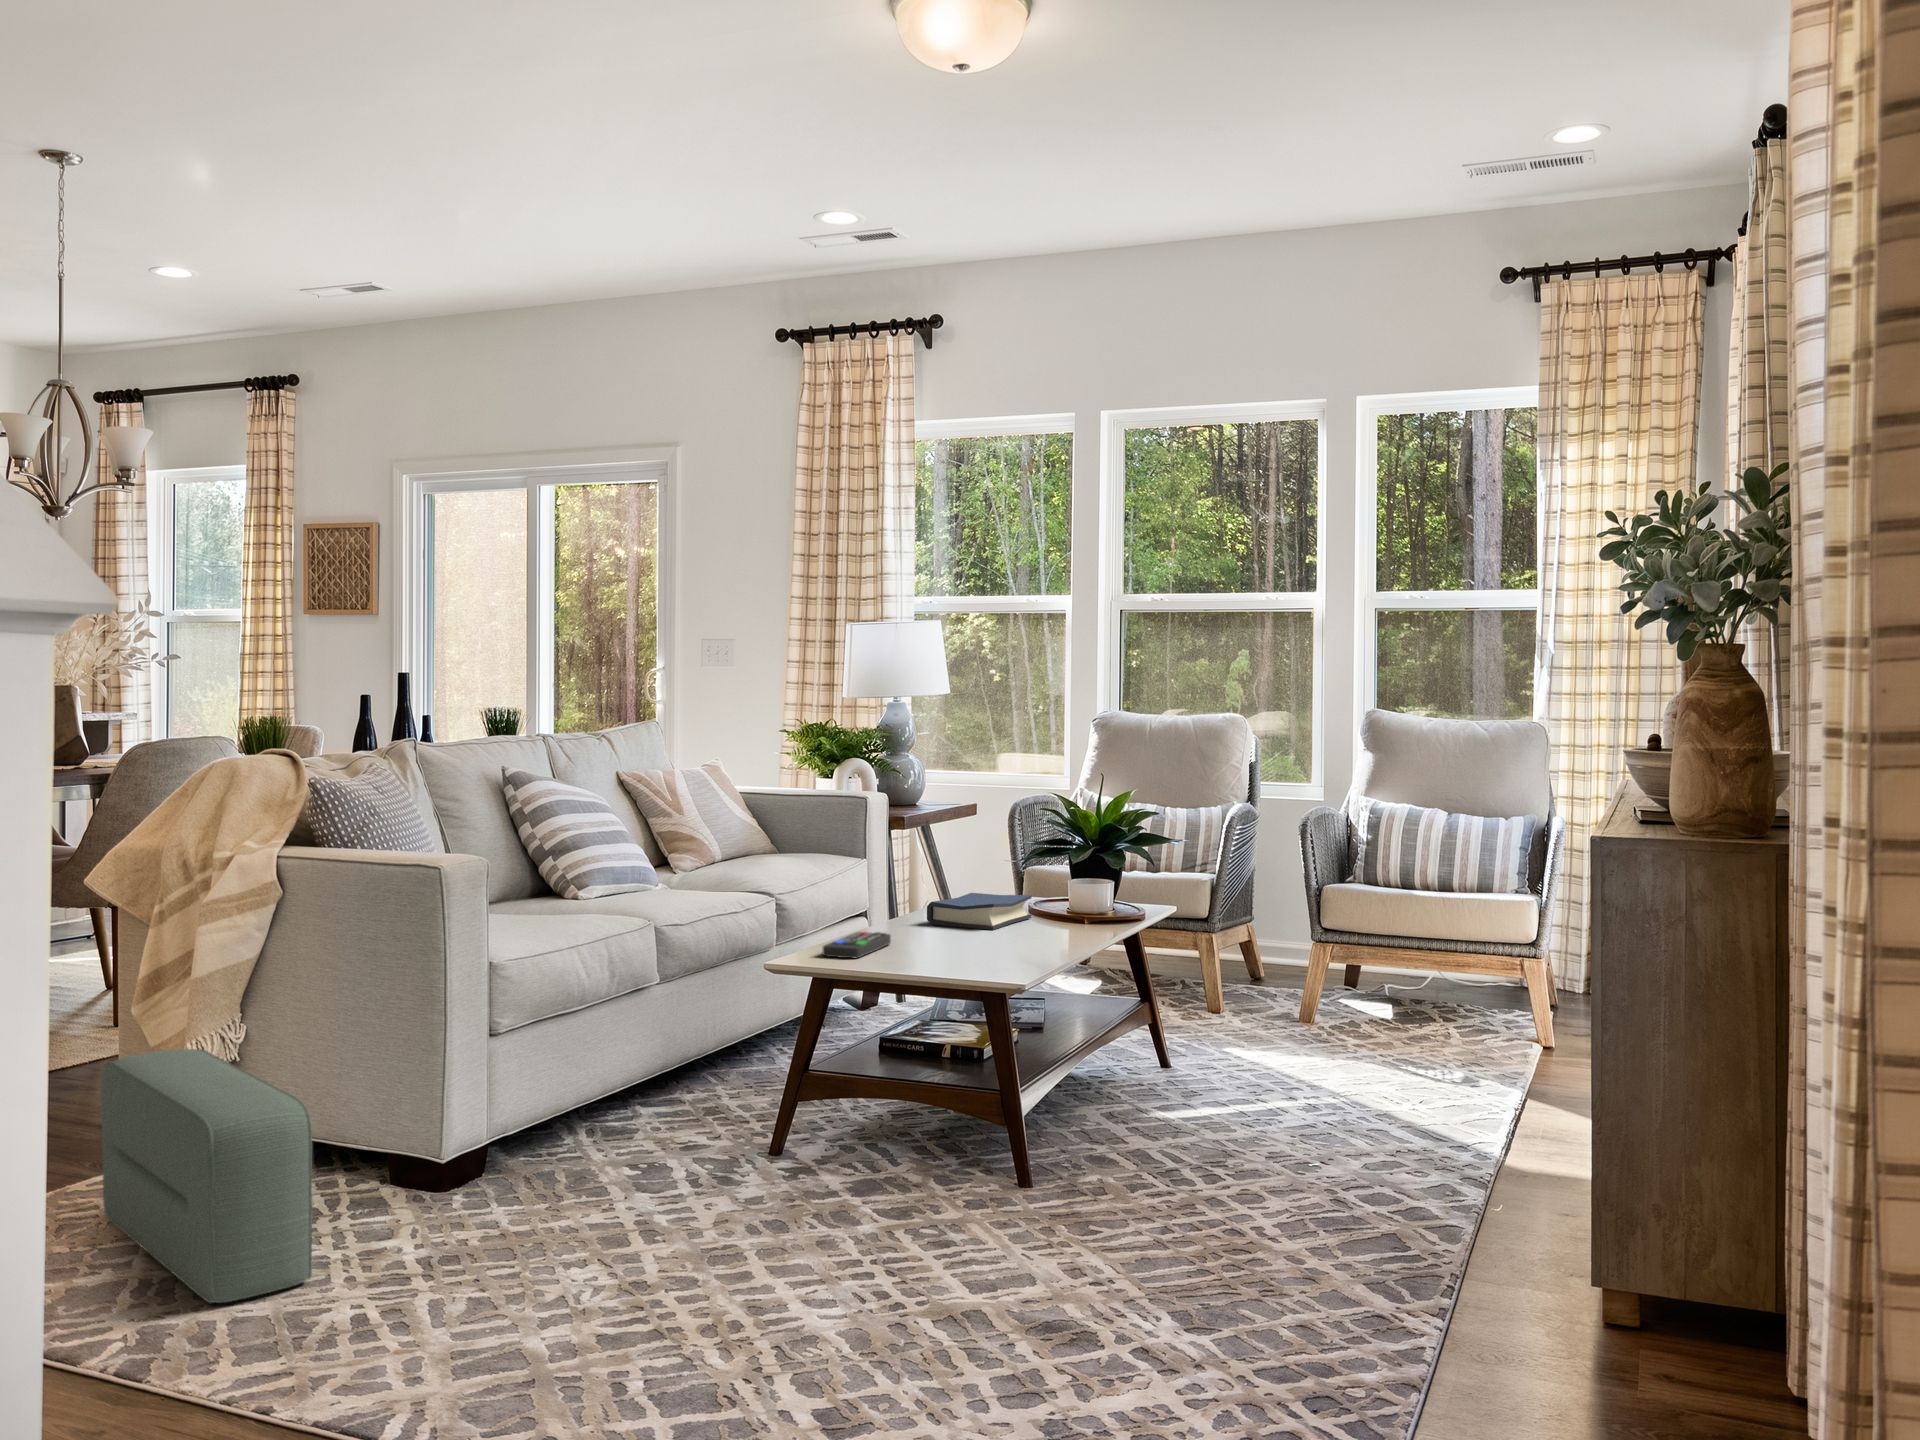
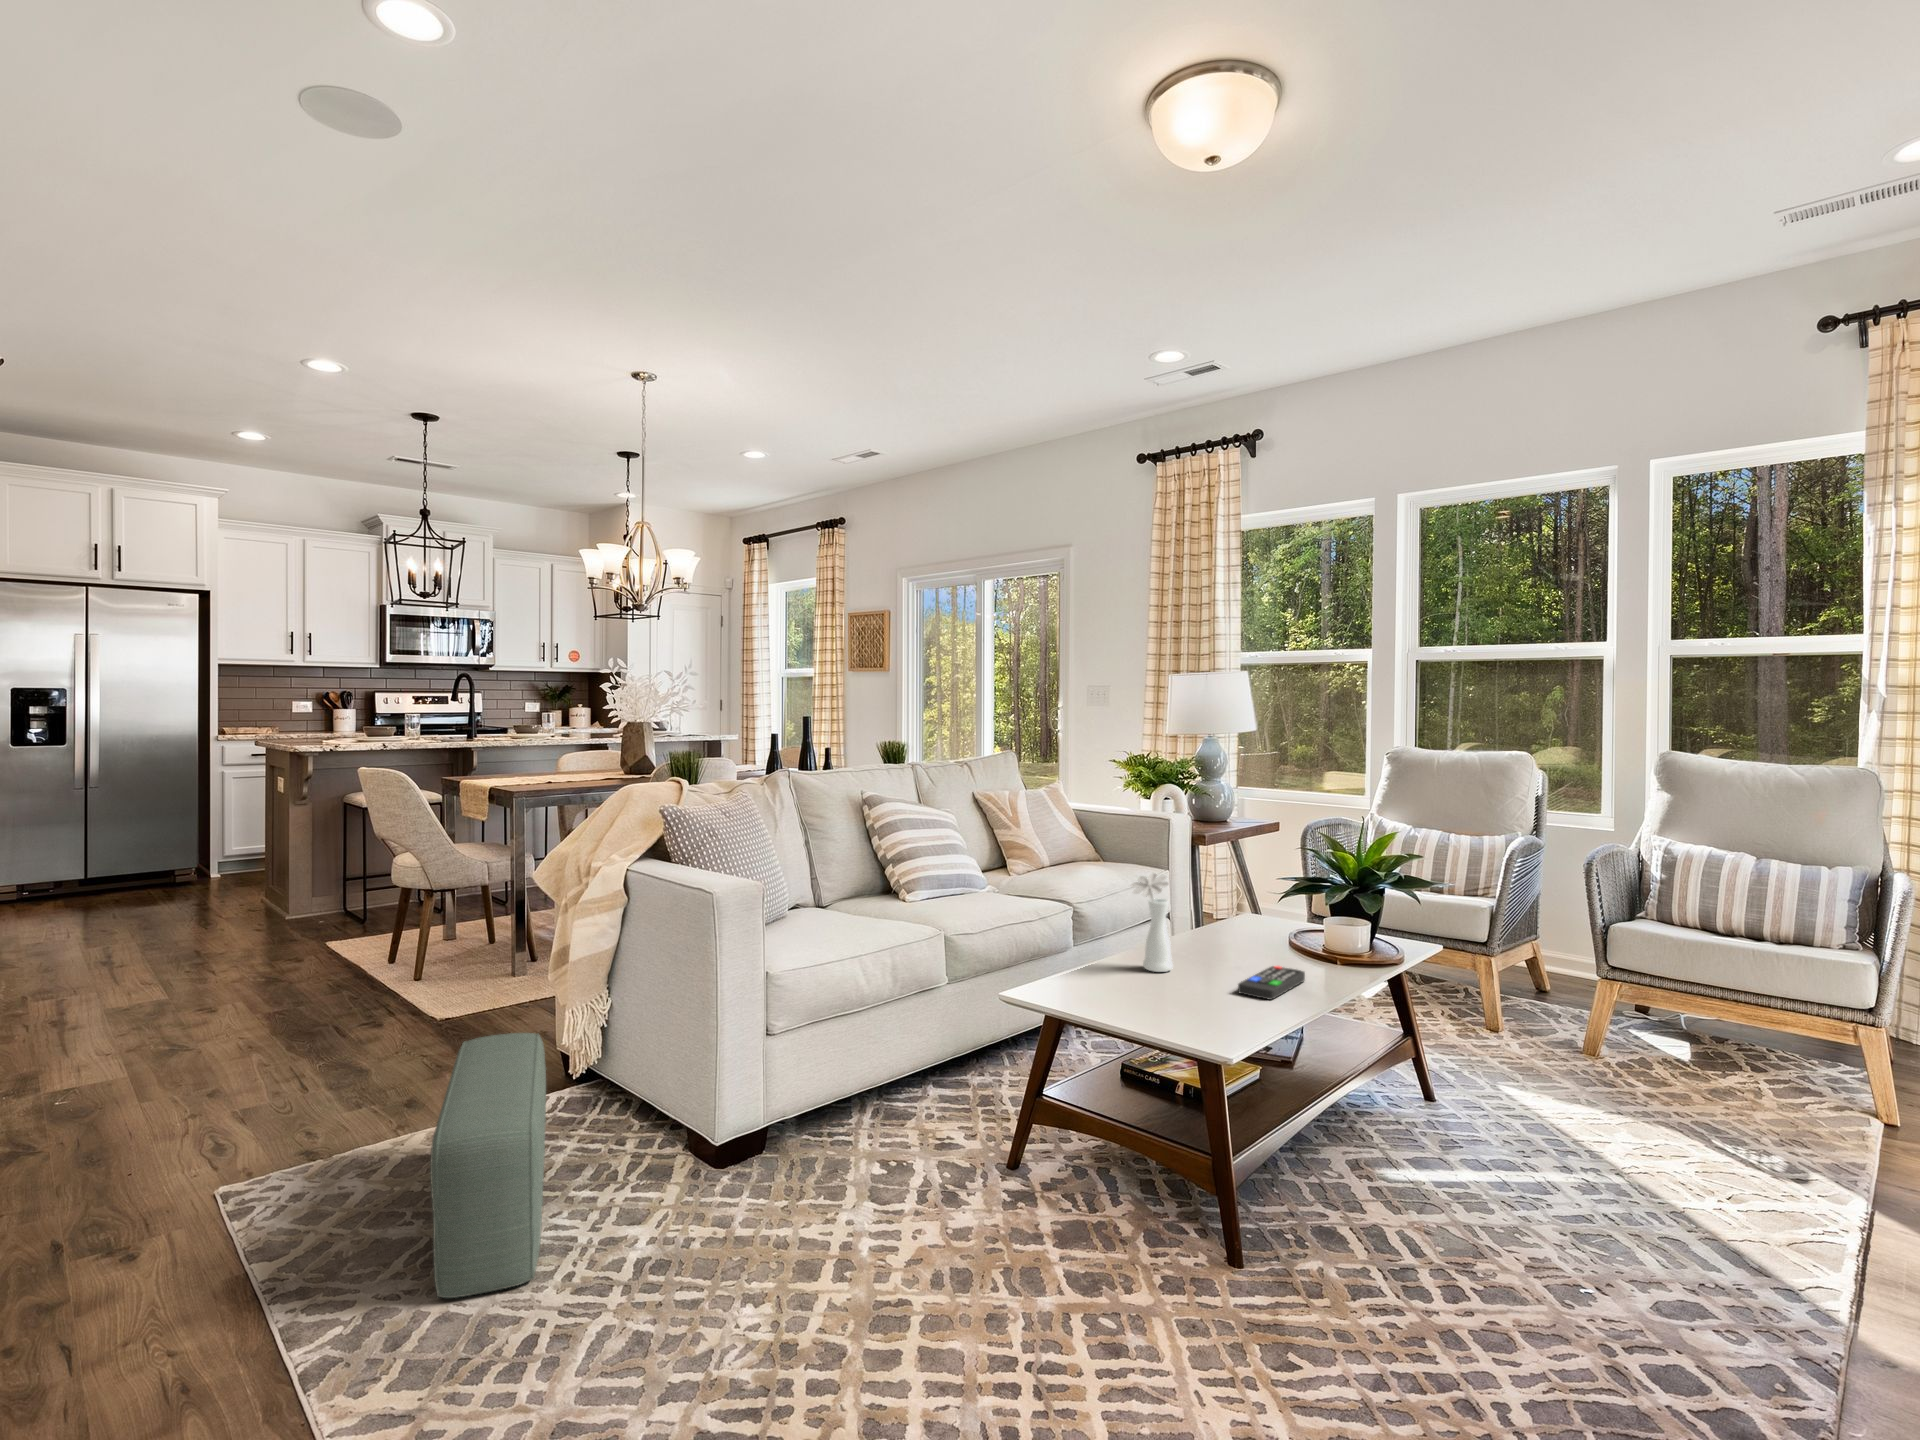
vase: none [882,833,927,937] -> present [1131,873,1173,972]
hardback book: present [927,893,1032,930] -> none [1182,923,1287,968]
remote control: present [823,931,891,958] -> present [1238,966,1305,1000]

